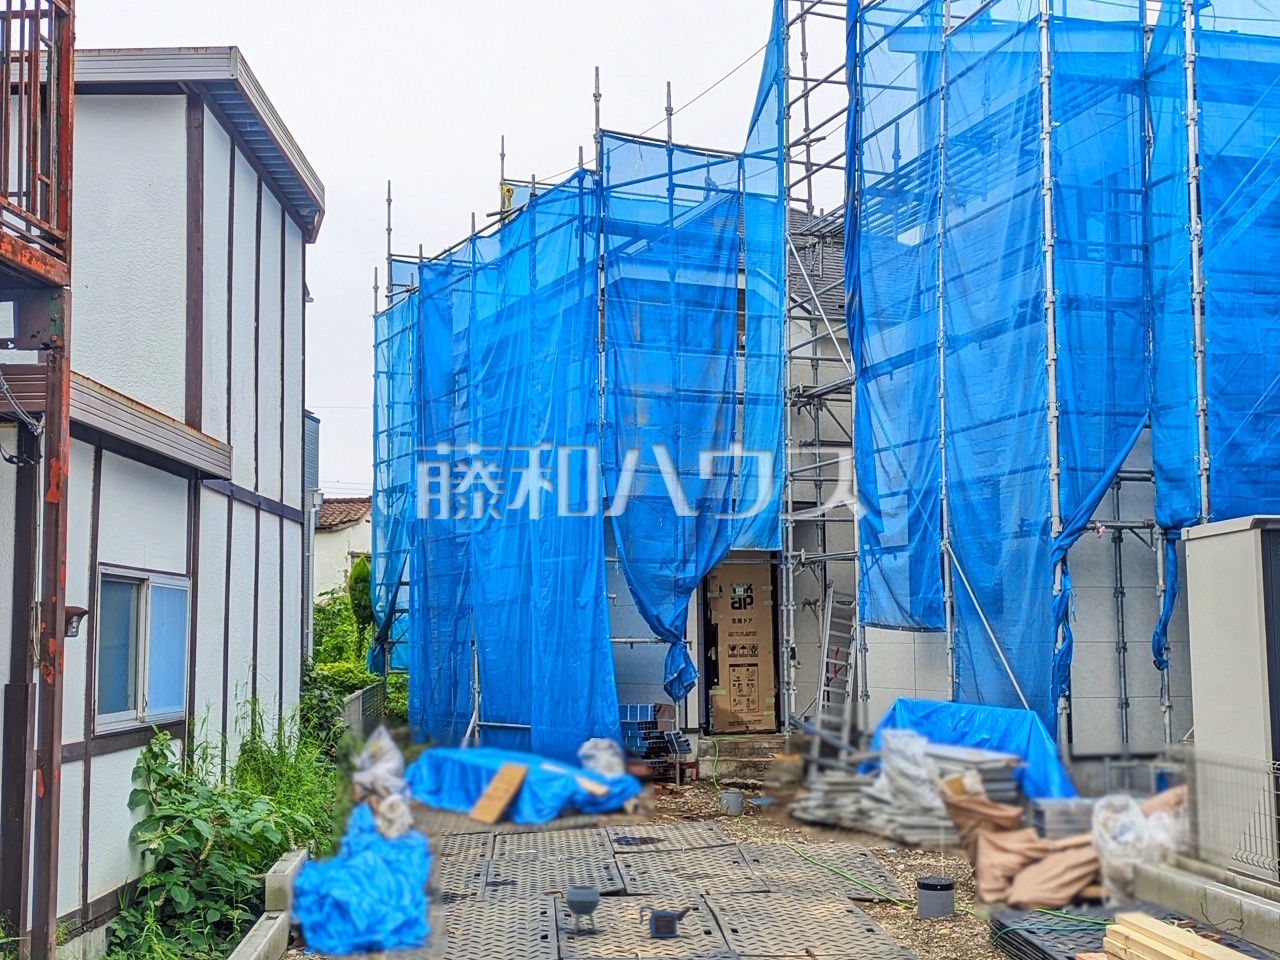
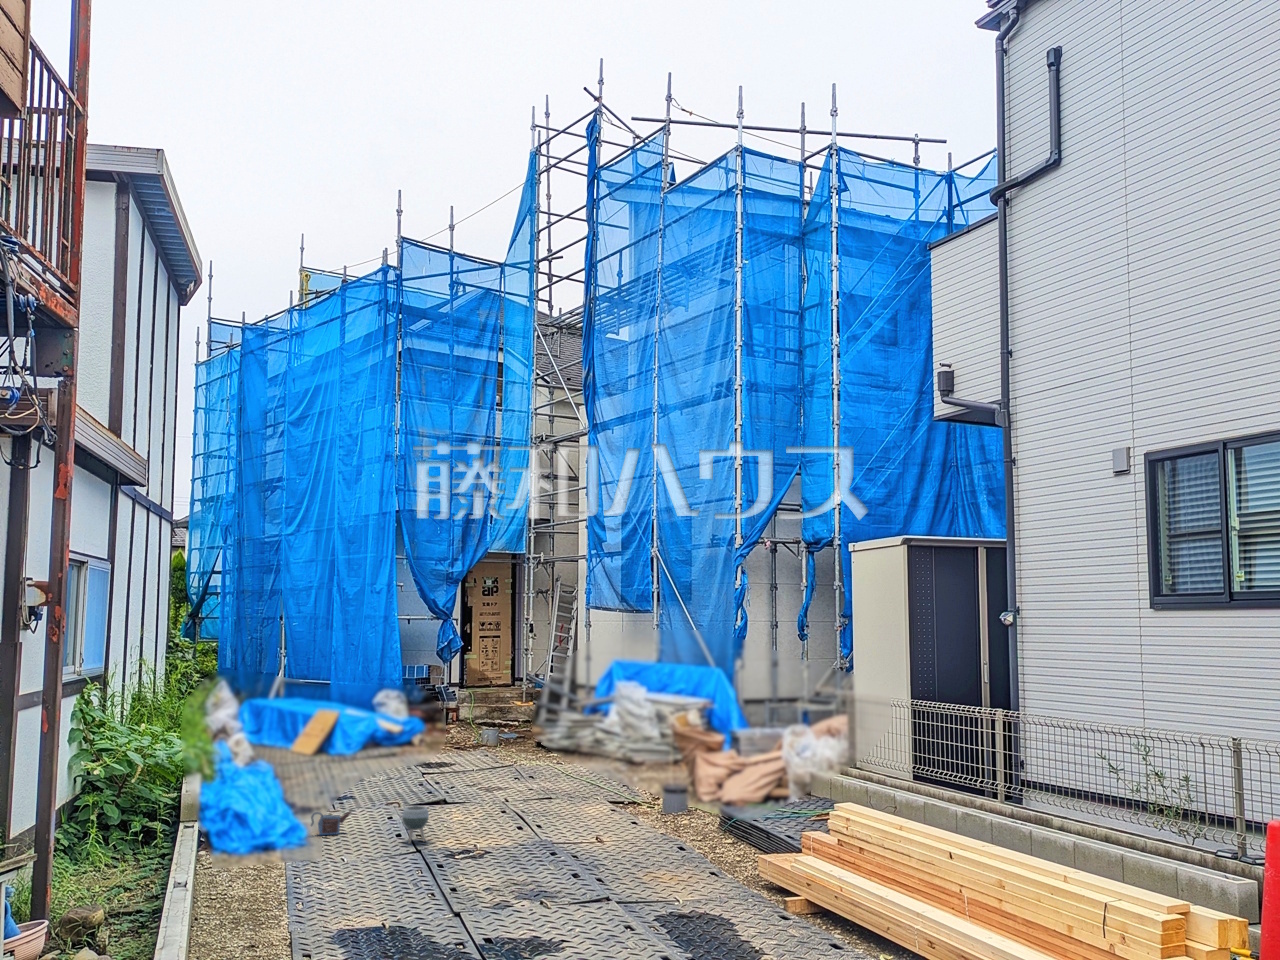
watering can: present [639,906,692,937] -> present [311,811,351,835]

